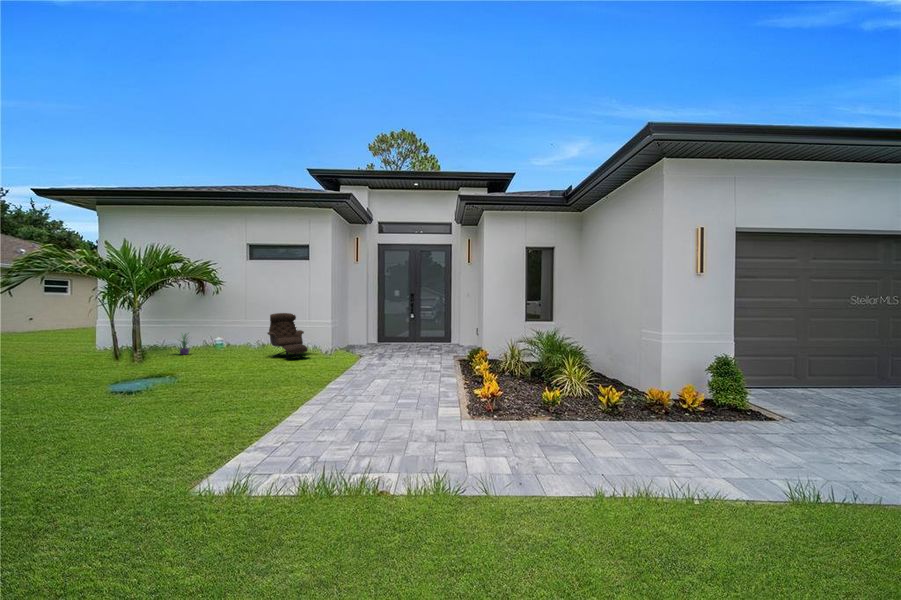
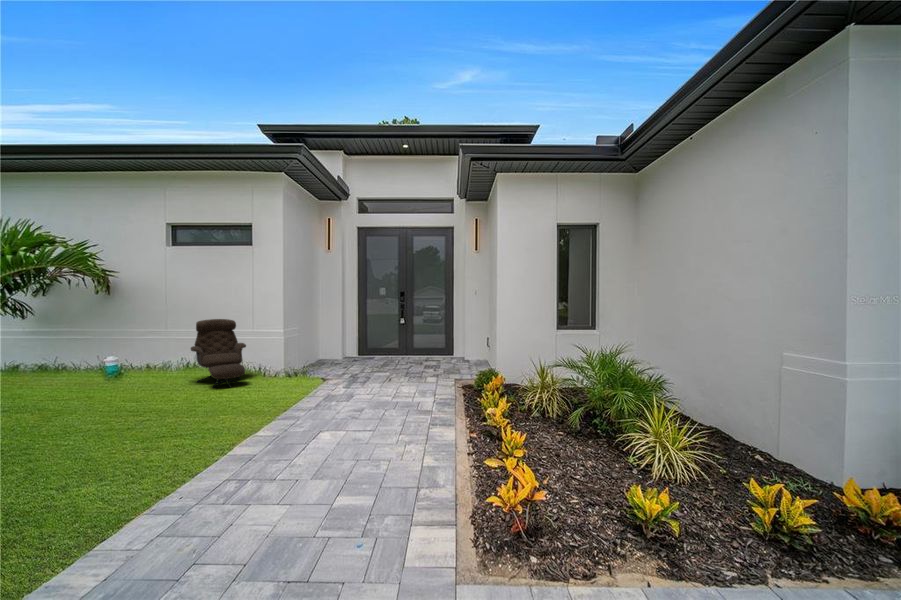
decorative plant: present [180,334,189,355] -> none [53,347,98,379]

